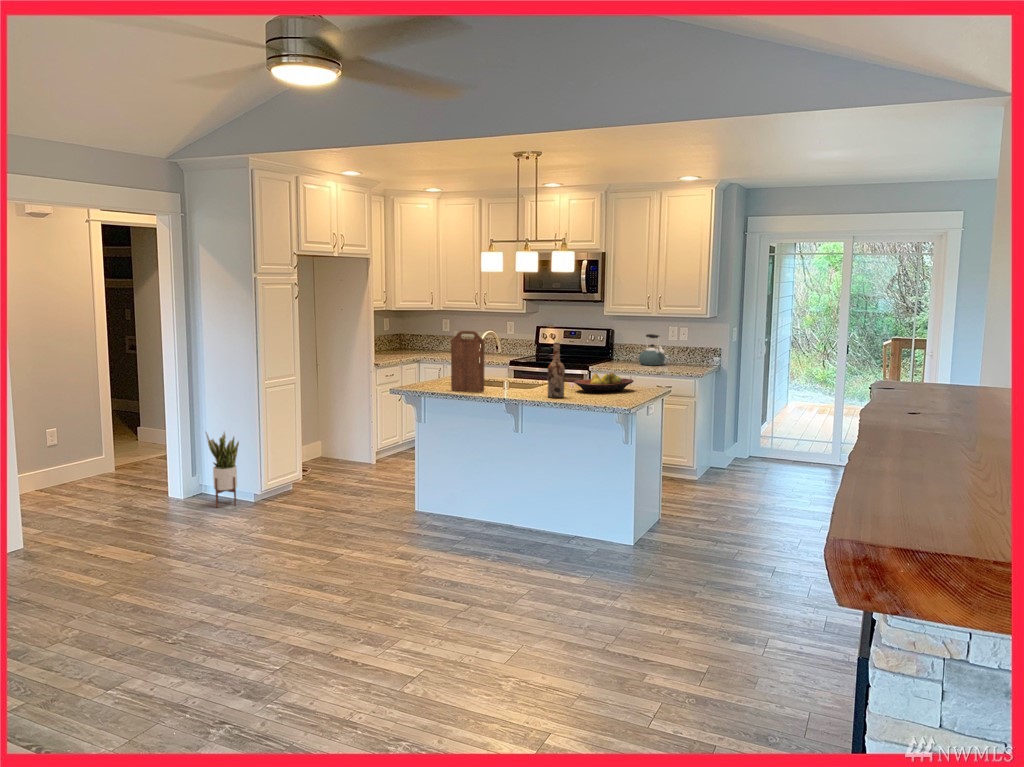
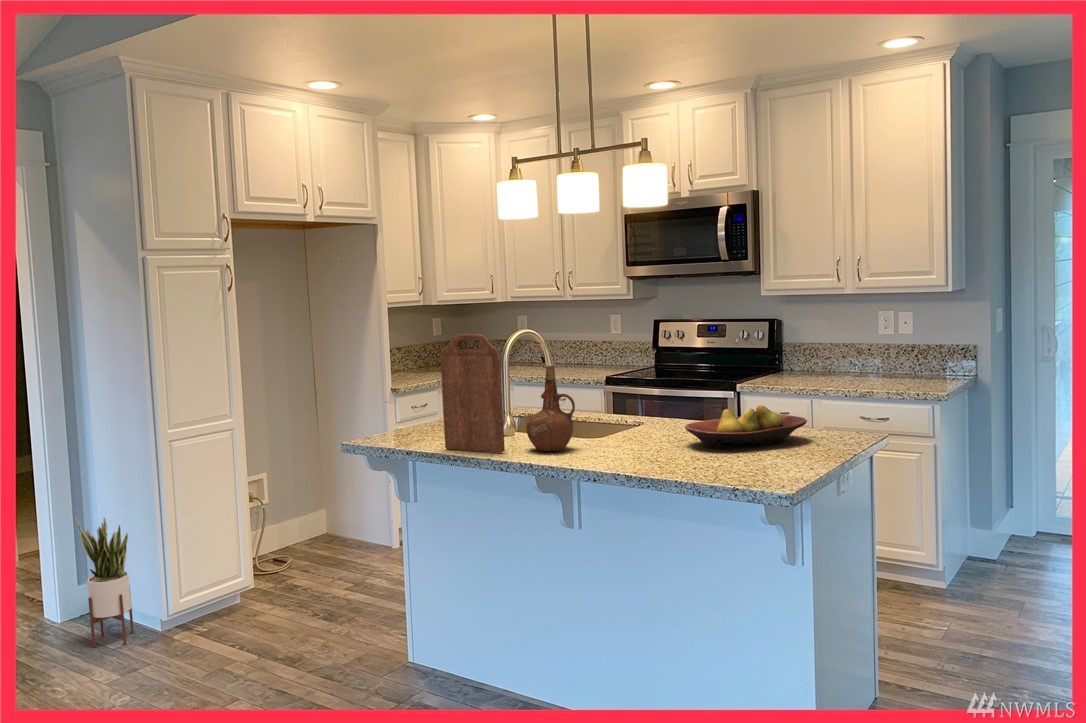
kettle: present [639,334,665,365] -> none [826,326,873,380]
wine bottle: present [548,343,565,398] -> none [621,352,657,466]
ceramic pitcher: none [495,349,520,392] -> present [527,366,575,451]

